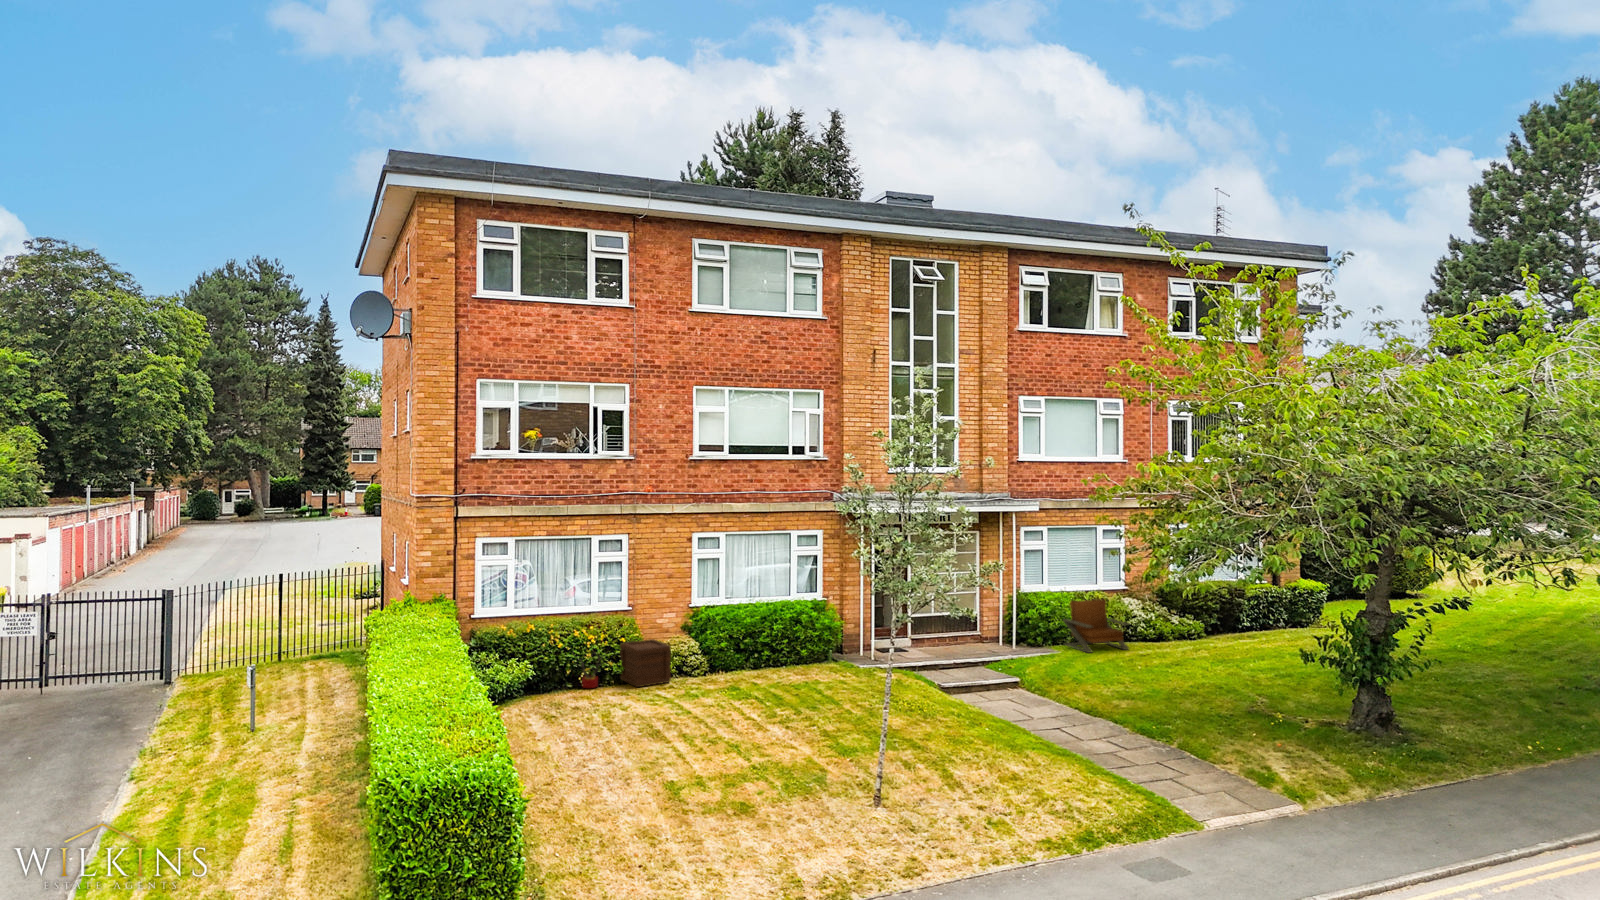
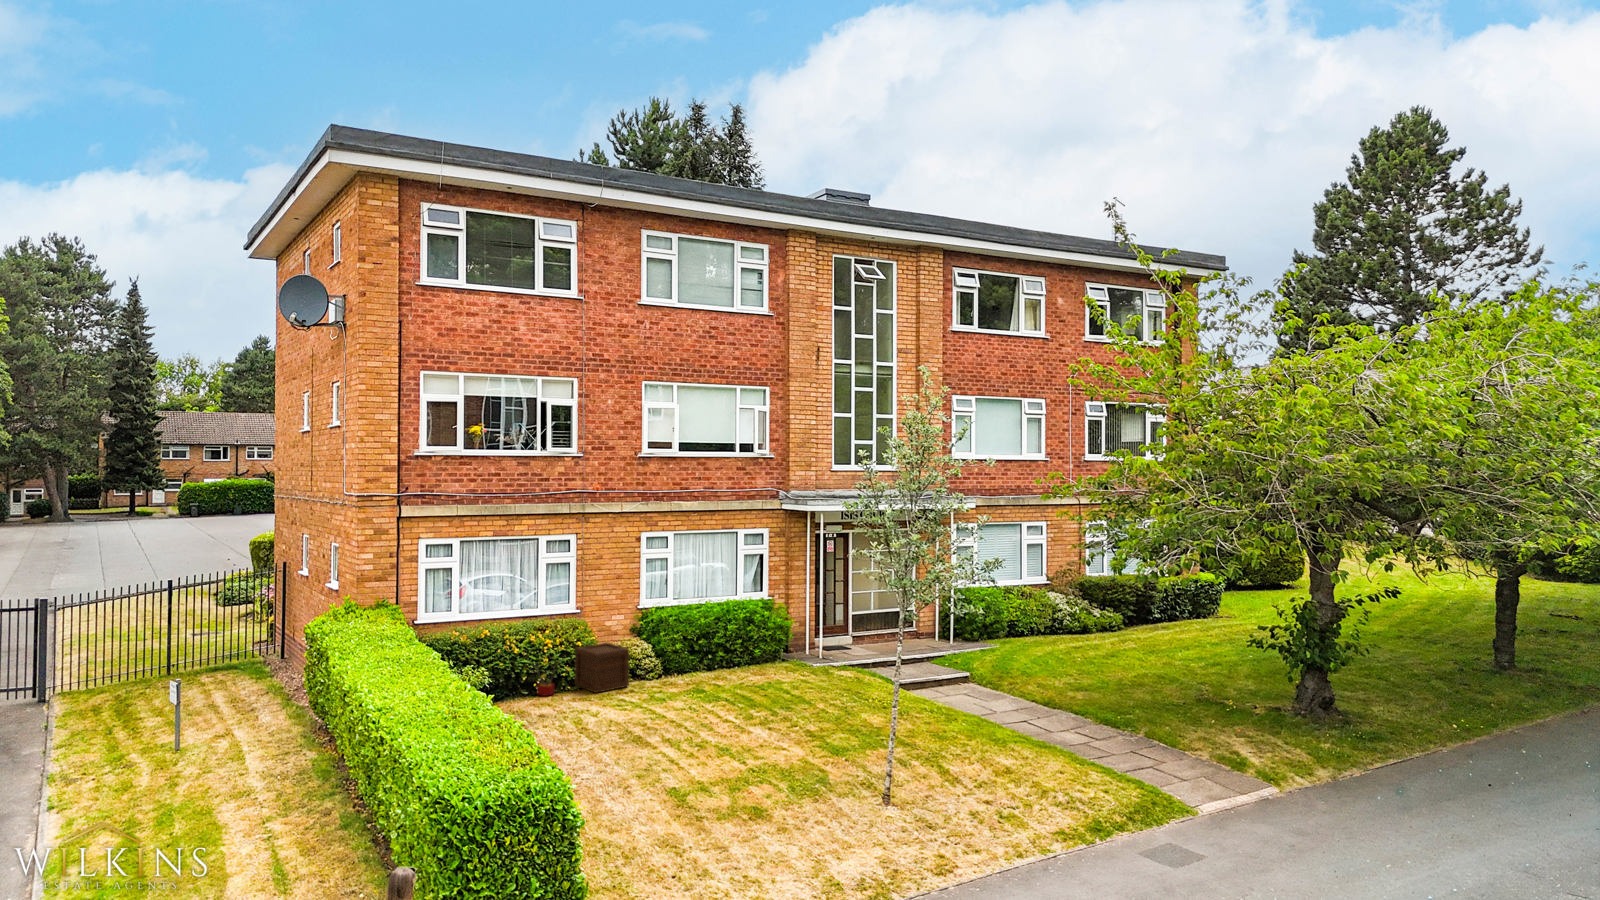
lounge chair: present [1063,599,1129,653] -> none [998,594,1061,646]

